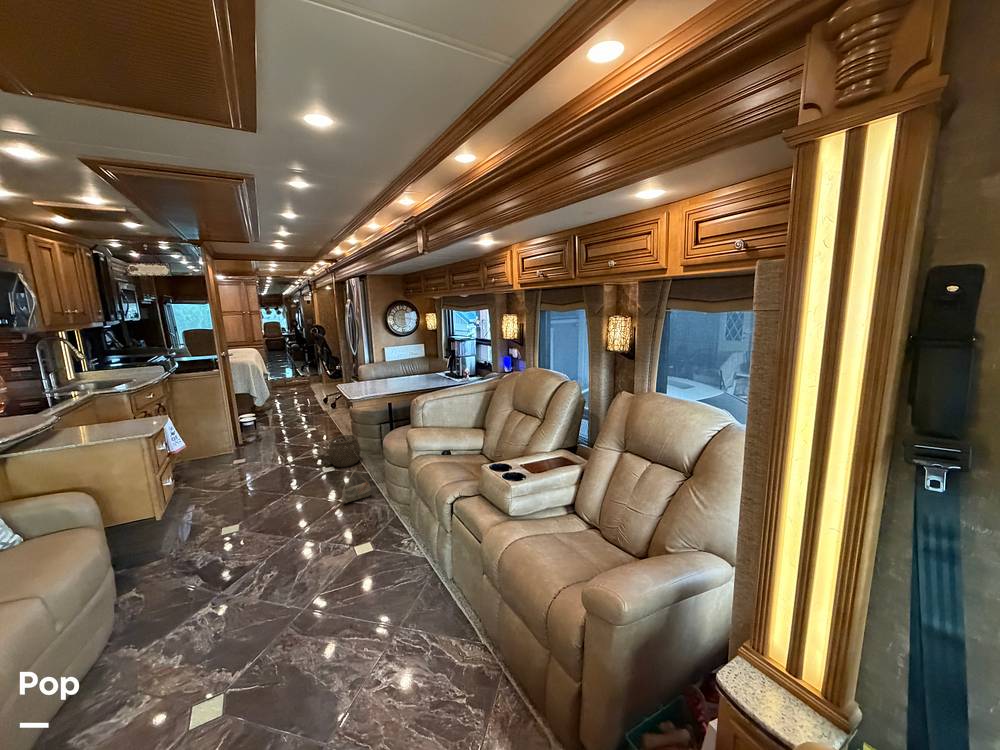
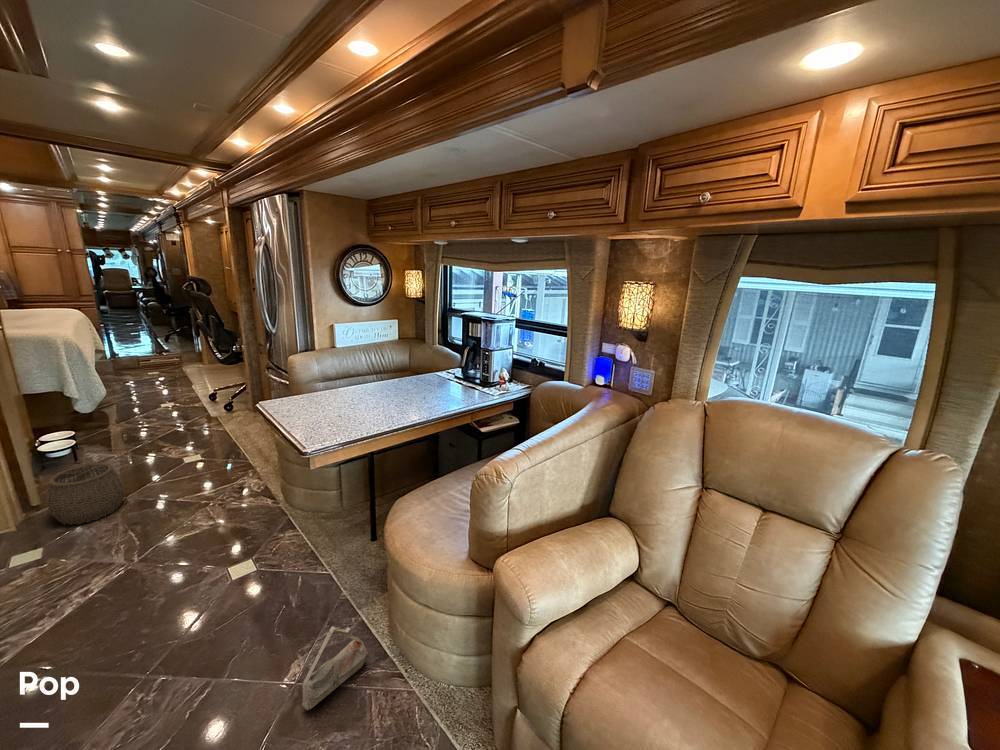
woven basket: present [329,435,360,467] -> present [46,463,124,525]

